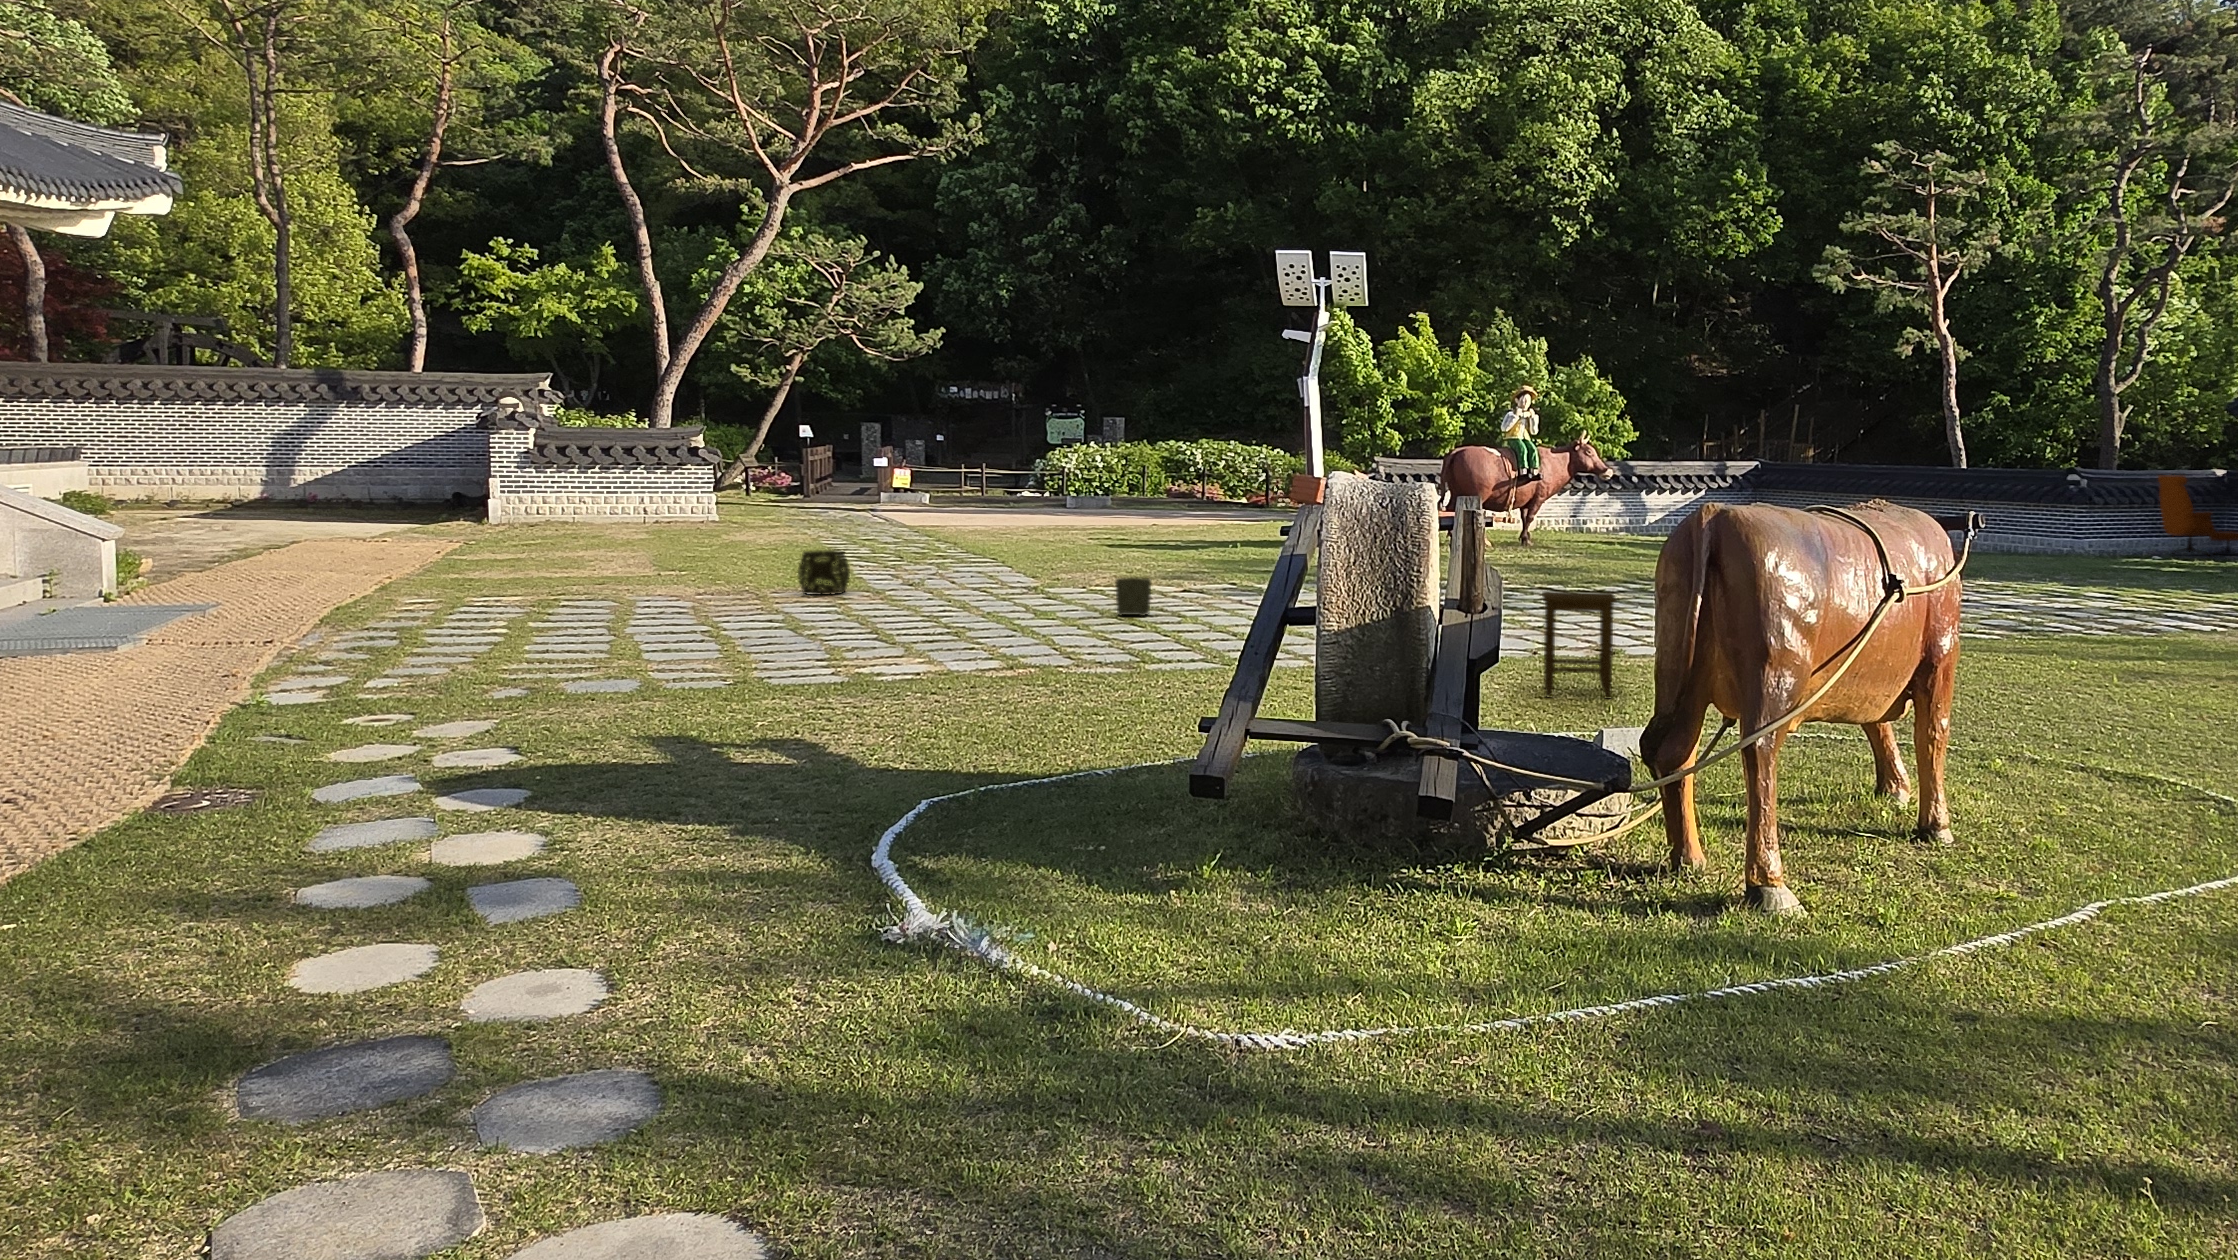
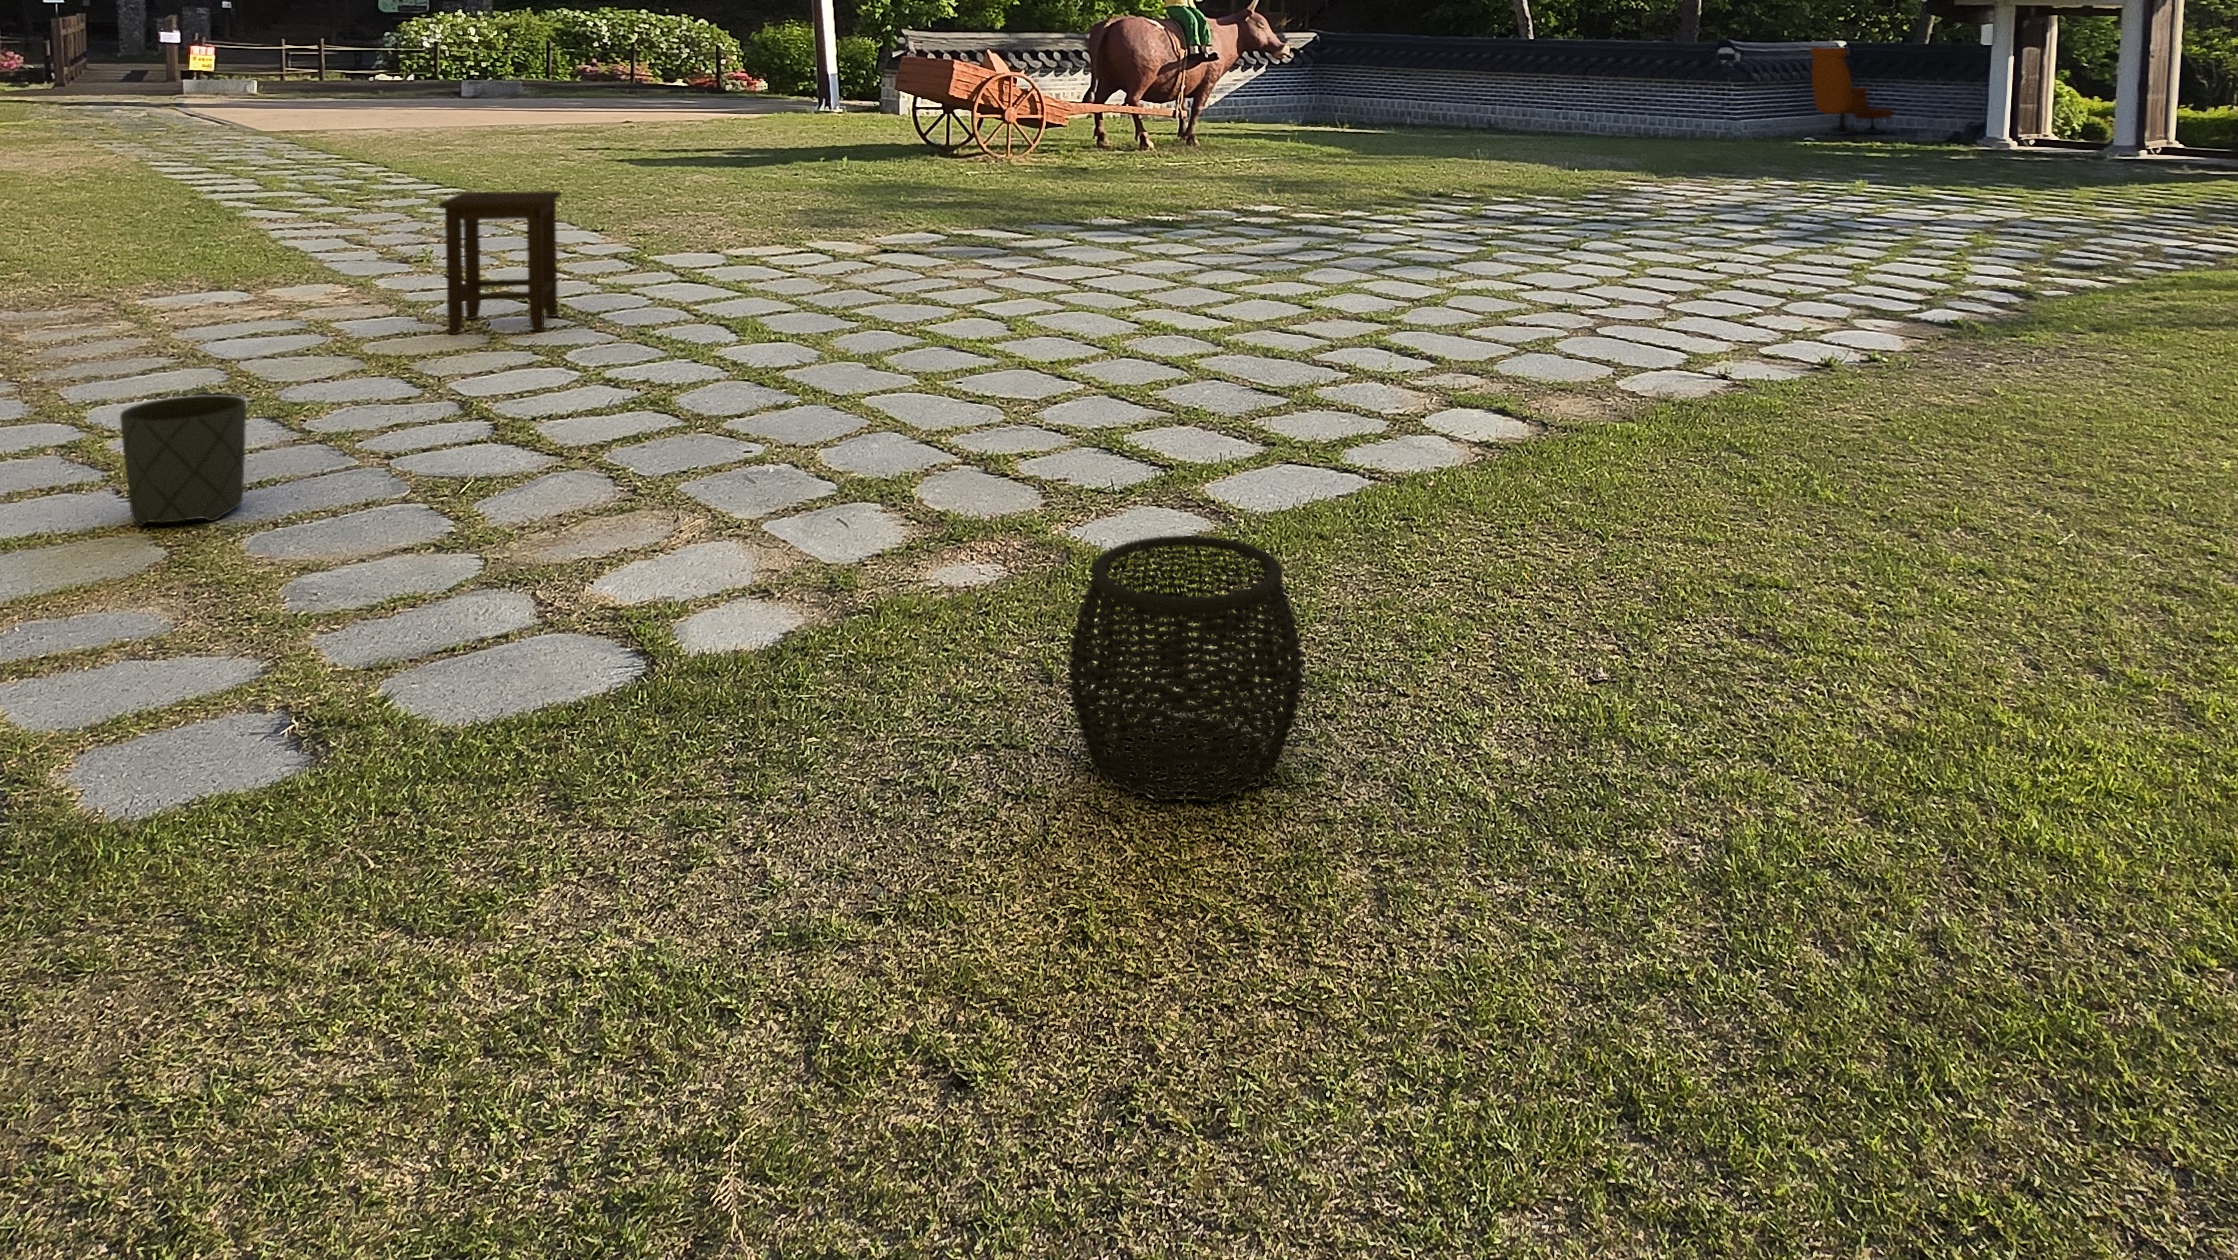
woven basket: present [798,550,850,595] -> present [1067,535,1305,803]
planter: present [1115,577,1151,617] -> present [120,395,246,526]
stool: present [1542,591,1617,699] -> present [439,191,560,334]

